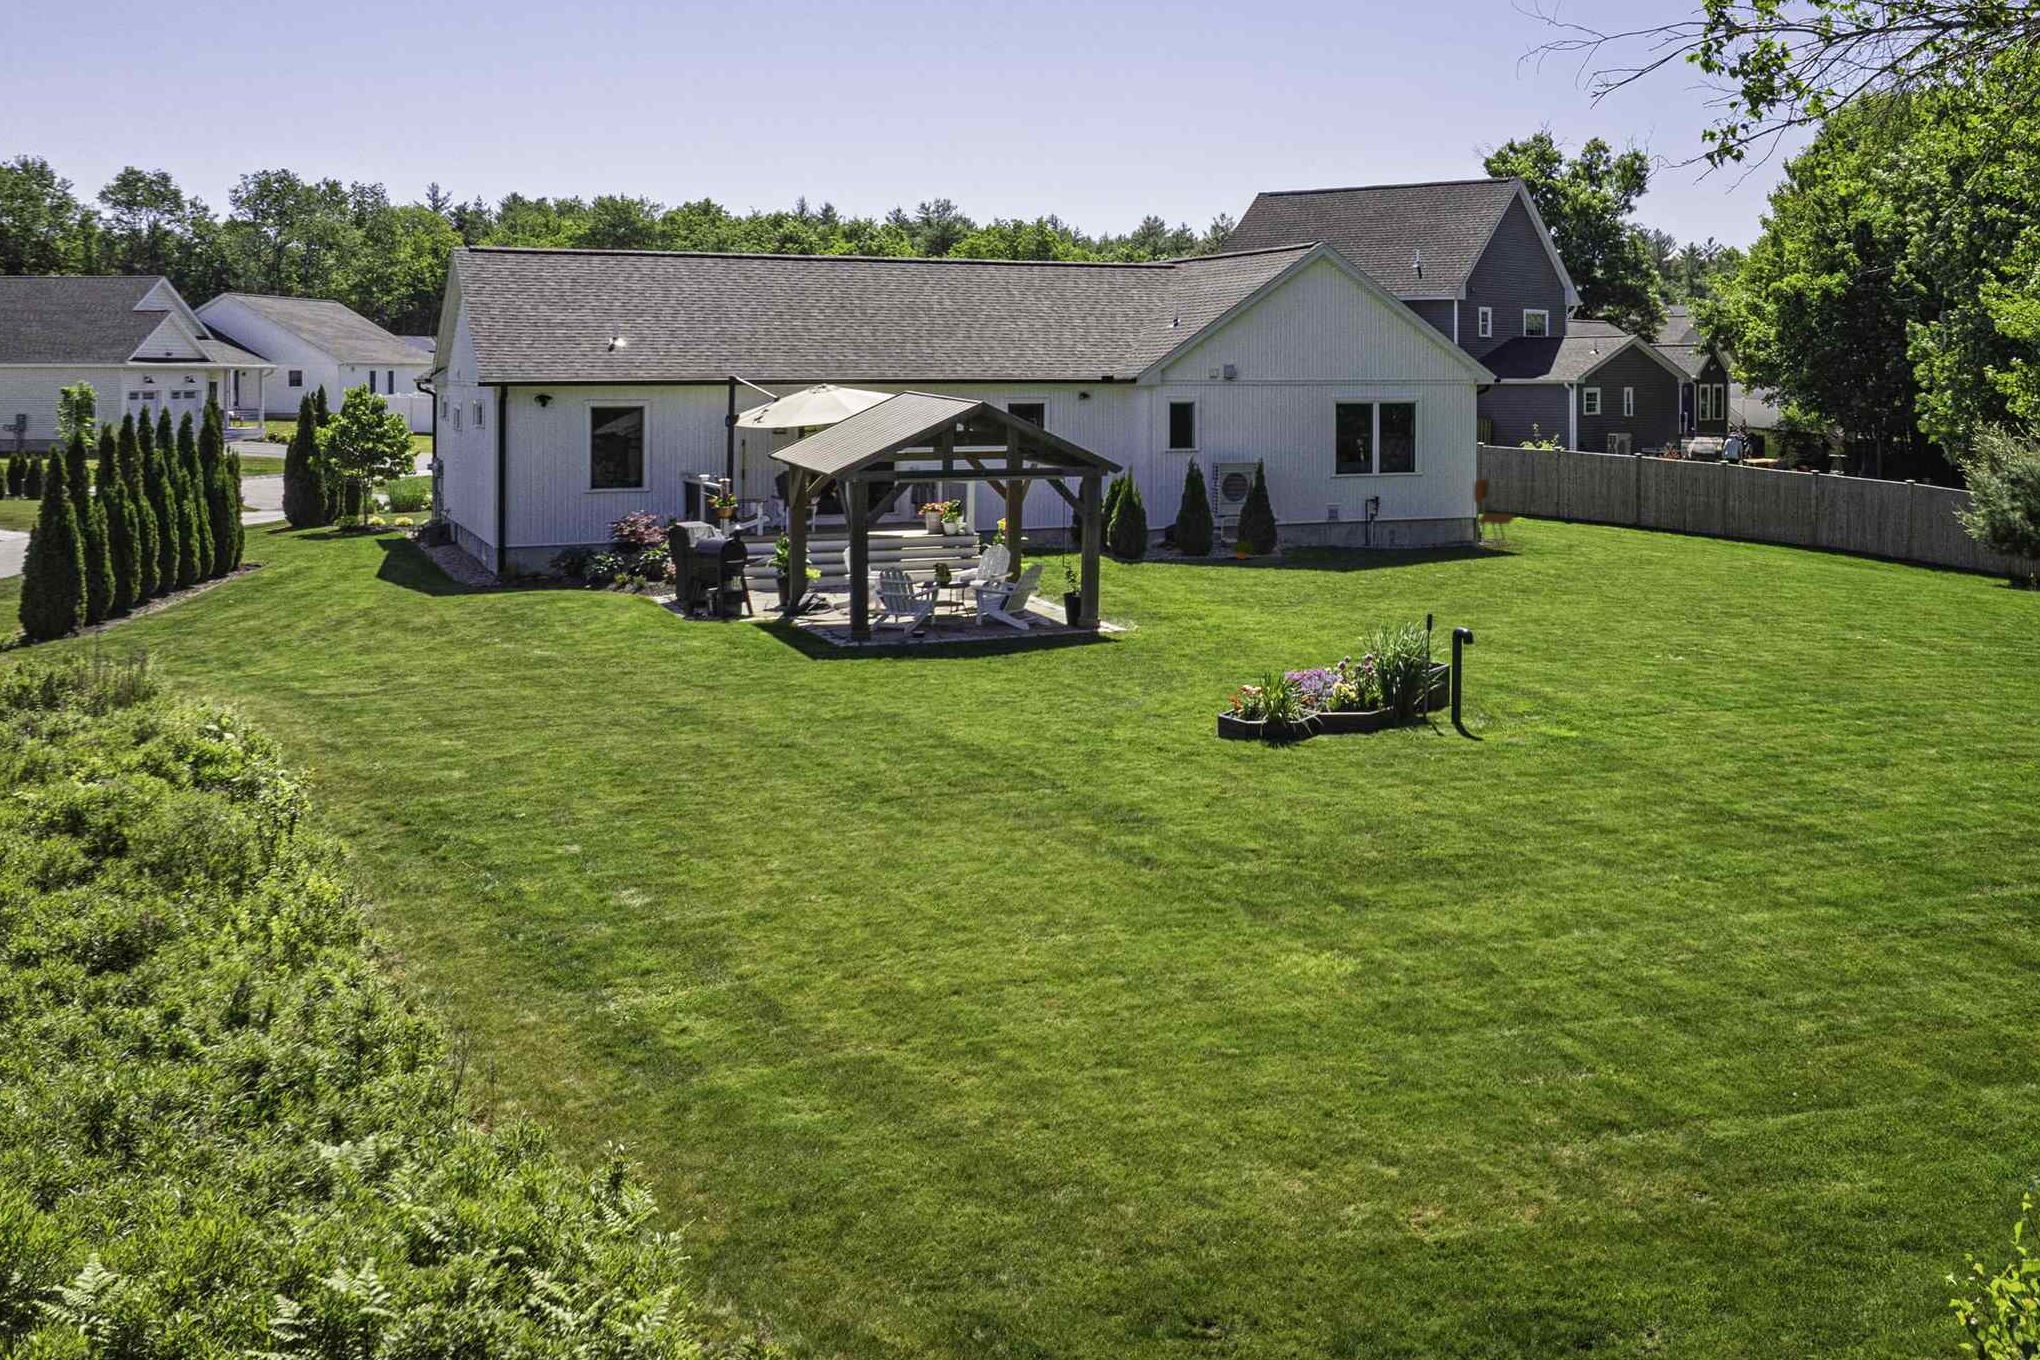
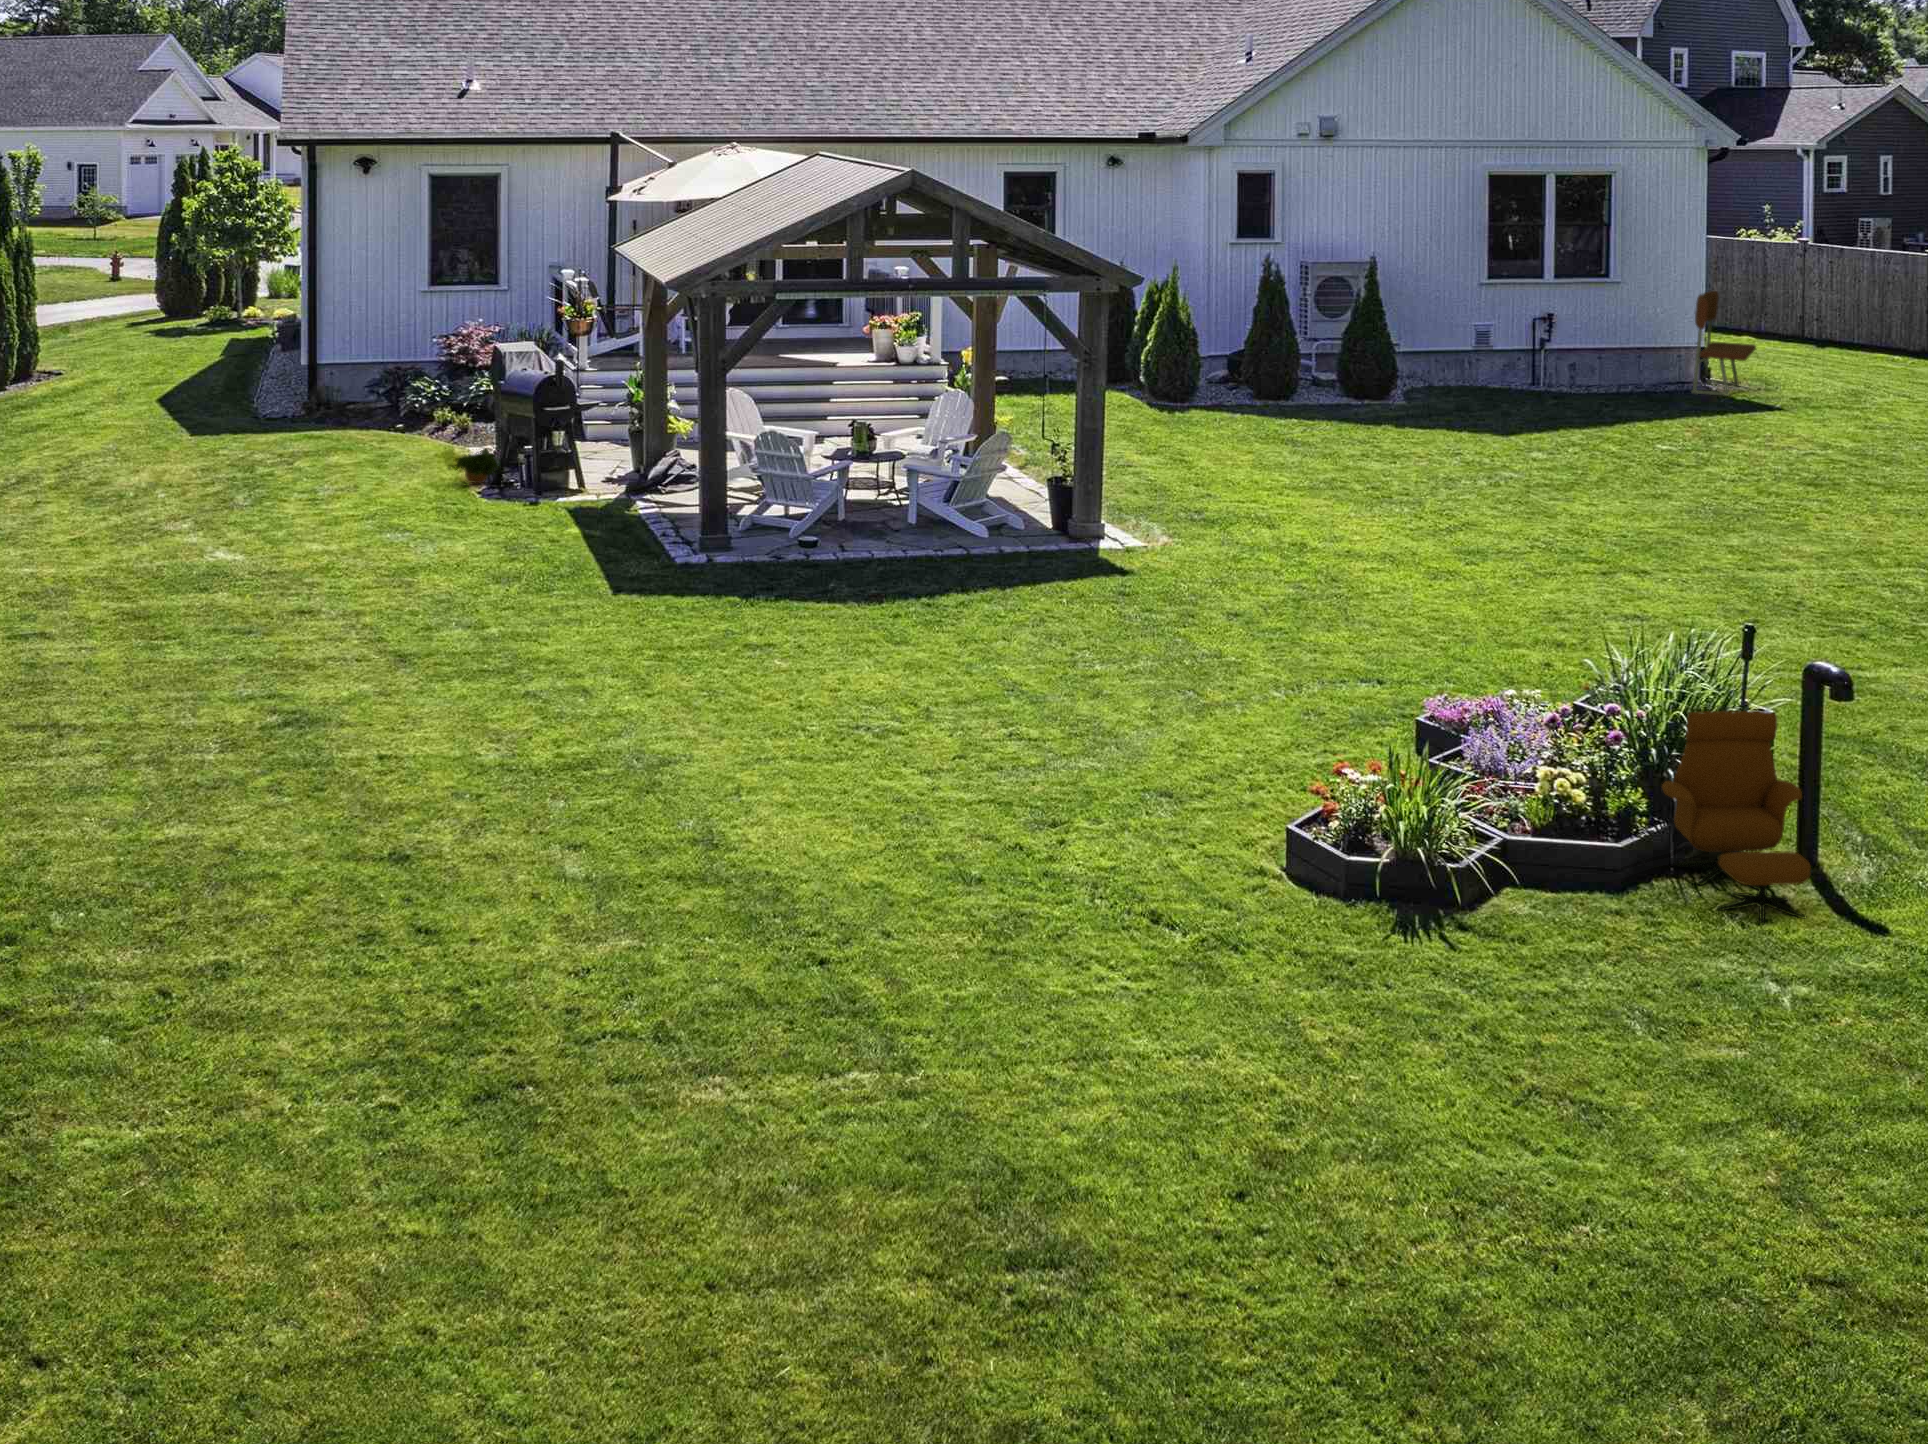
potted plant: present [1227,541,1255,559] -> present [448,448,499,483]
lounge chair: none [1474,678,1555,788] -> present [1662,711,1811,925]

